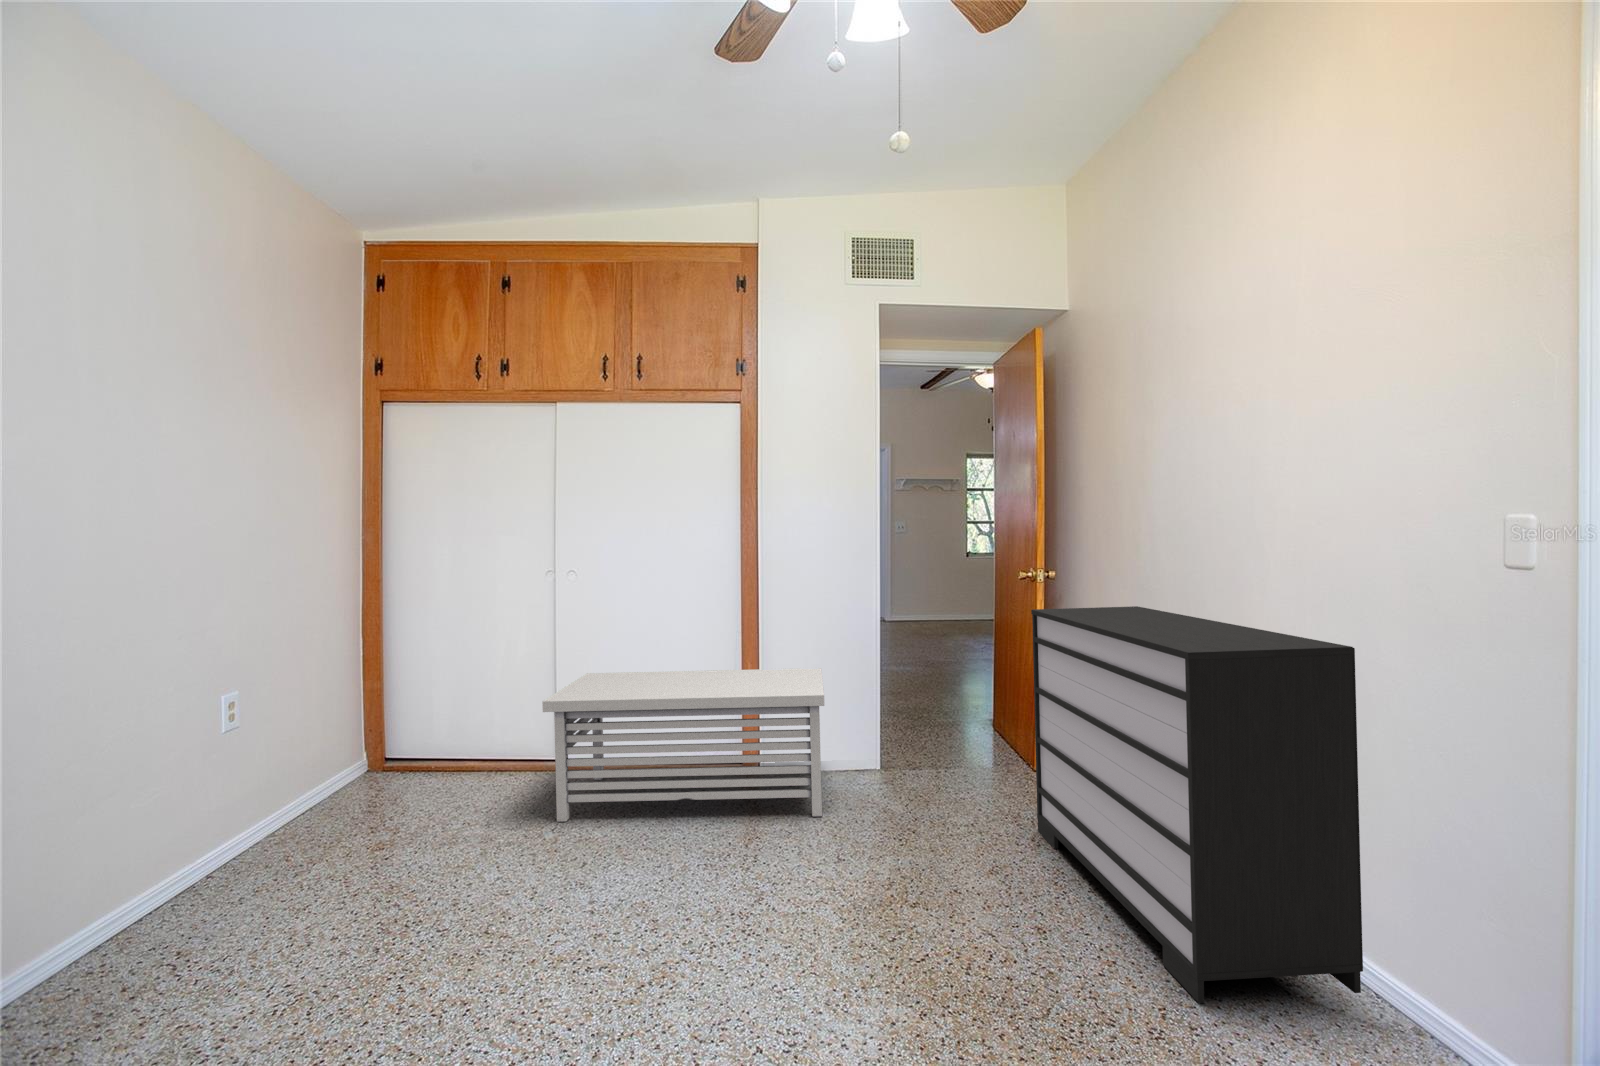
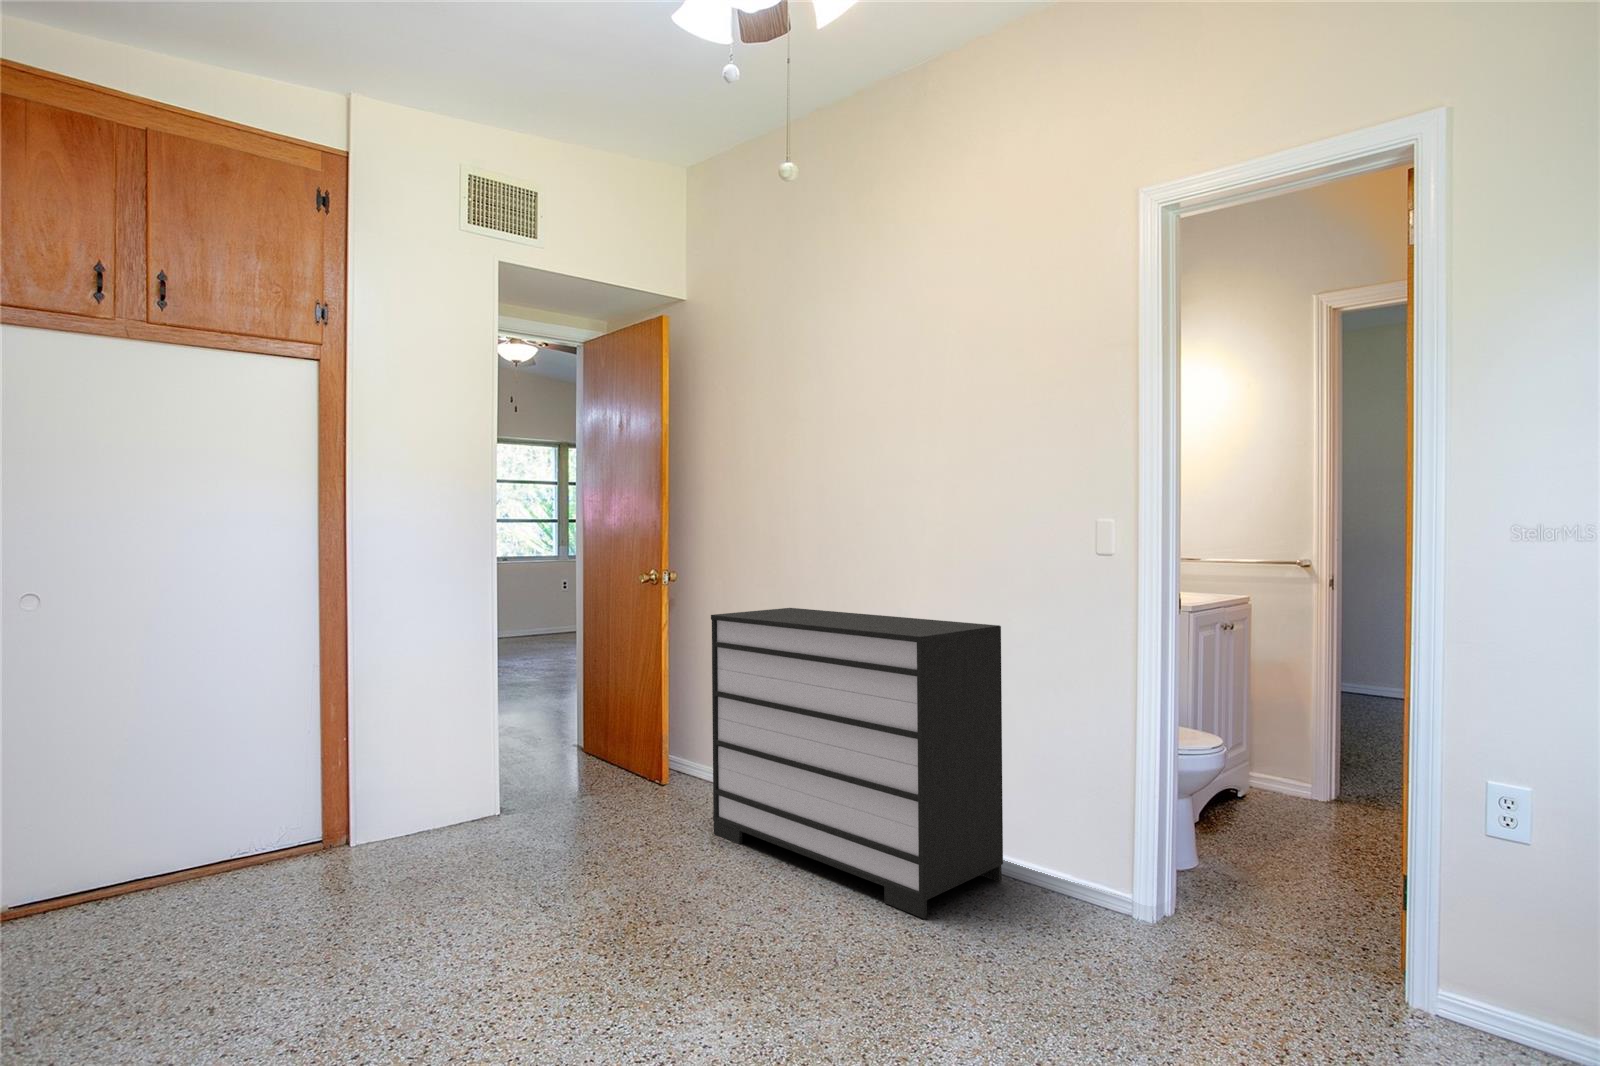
storage bench: present [542,668,824,822] -> none [49,702,491,979]

